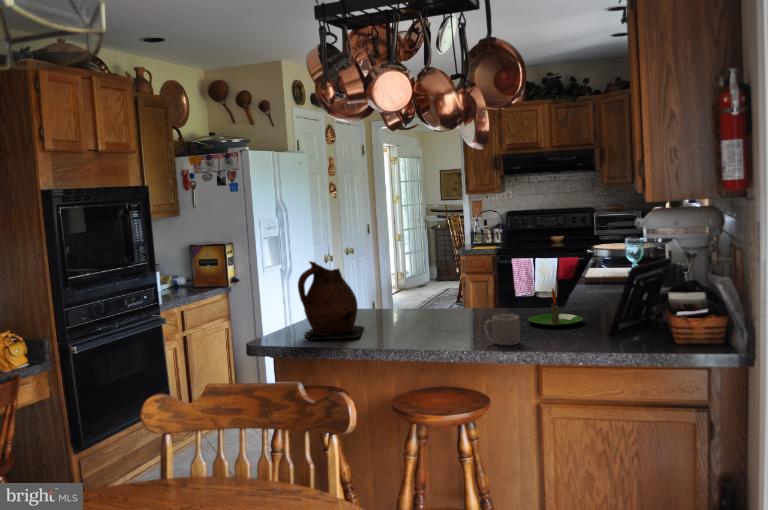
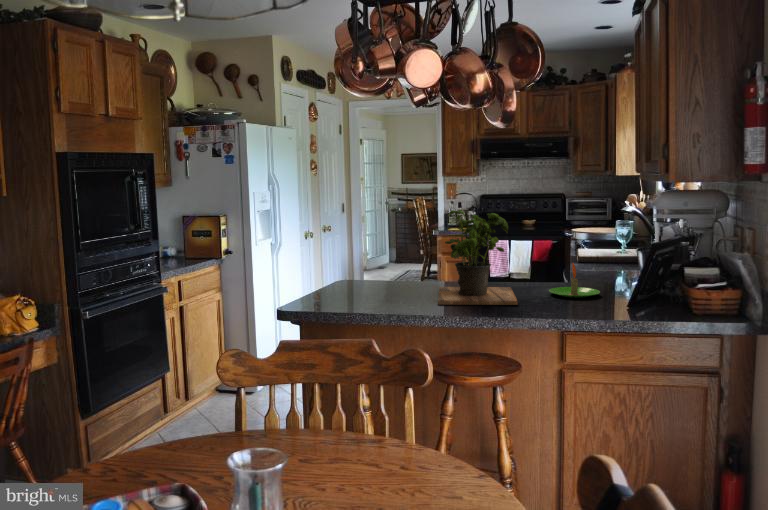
potted plant: none [403,236,490,337] -> present [438,210,518,305]
ceramic pitcher: present [298,261,364,339] -> none [339,230,397,306]
mug: present [484,314,520,345] -> none [520,284,552,313]

